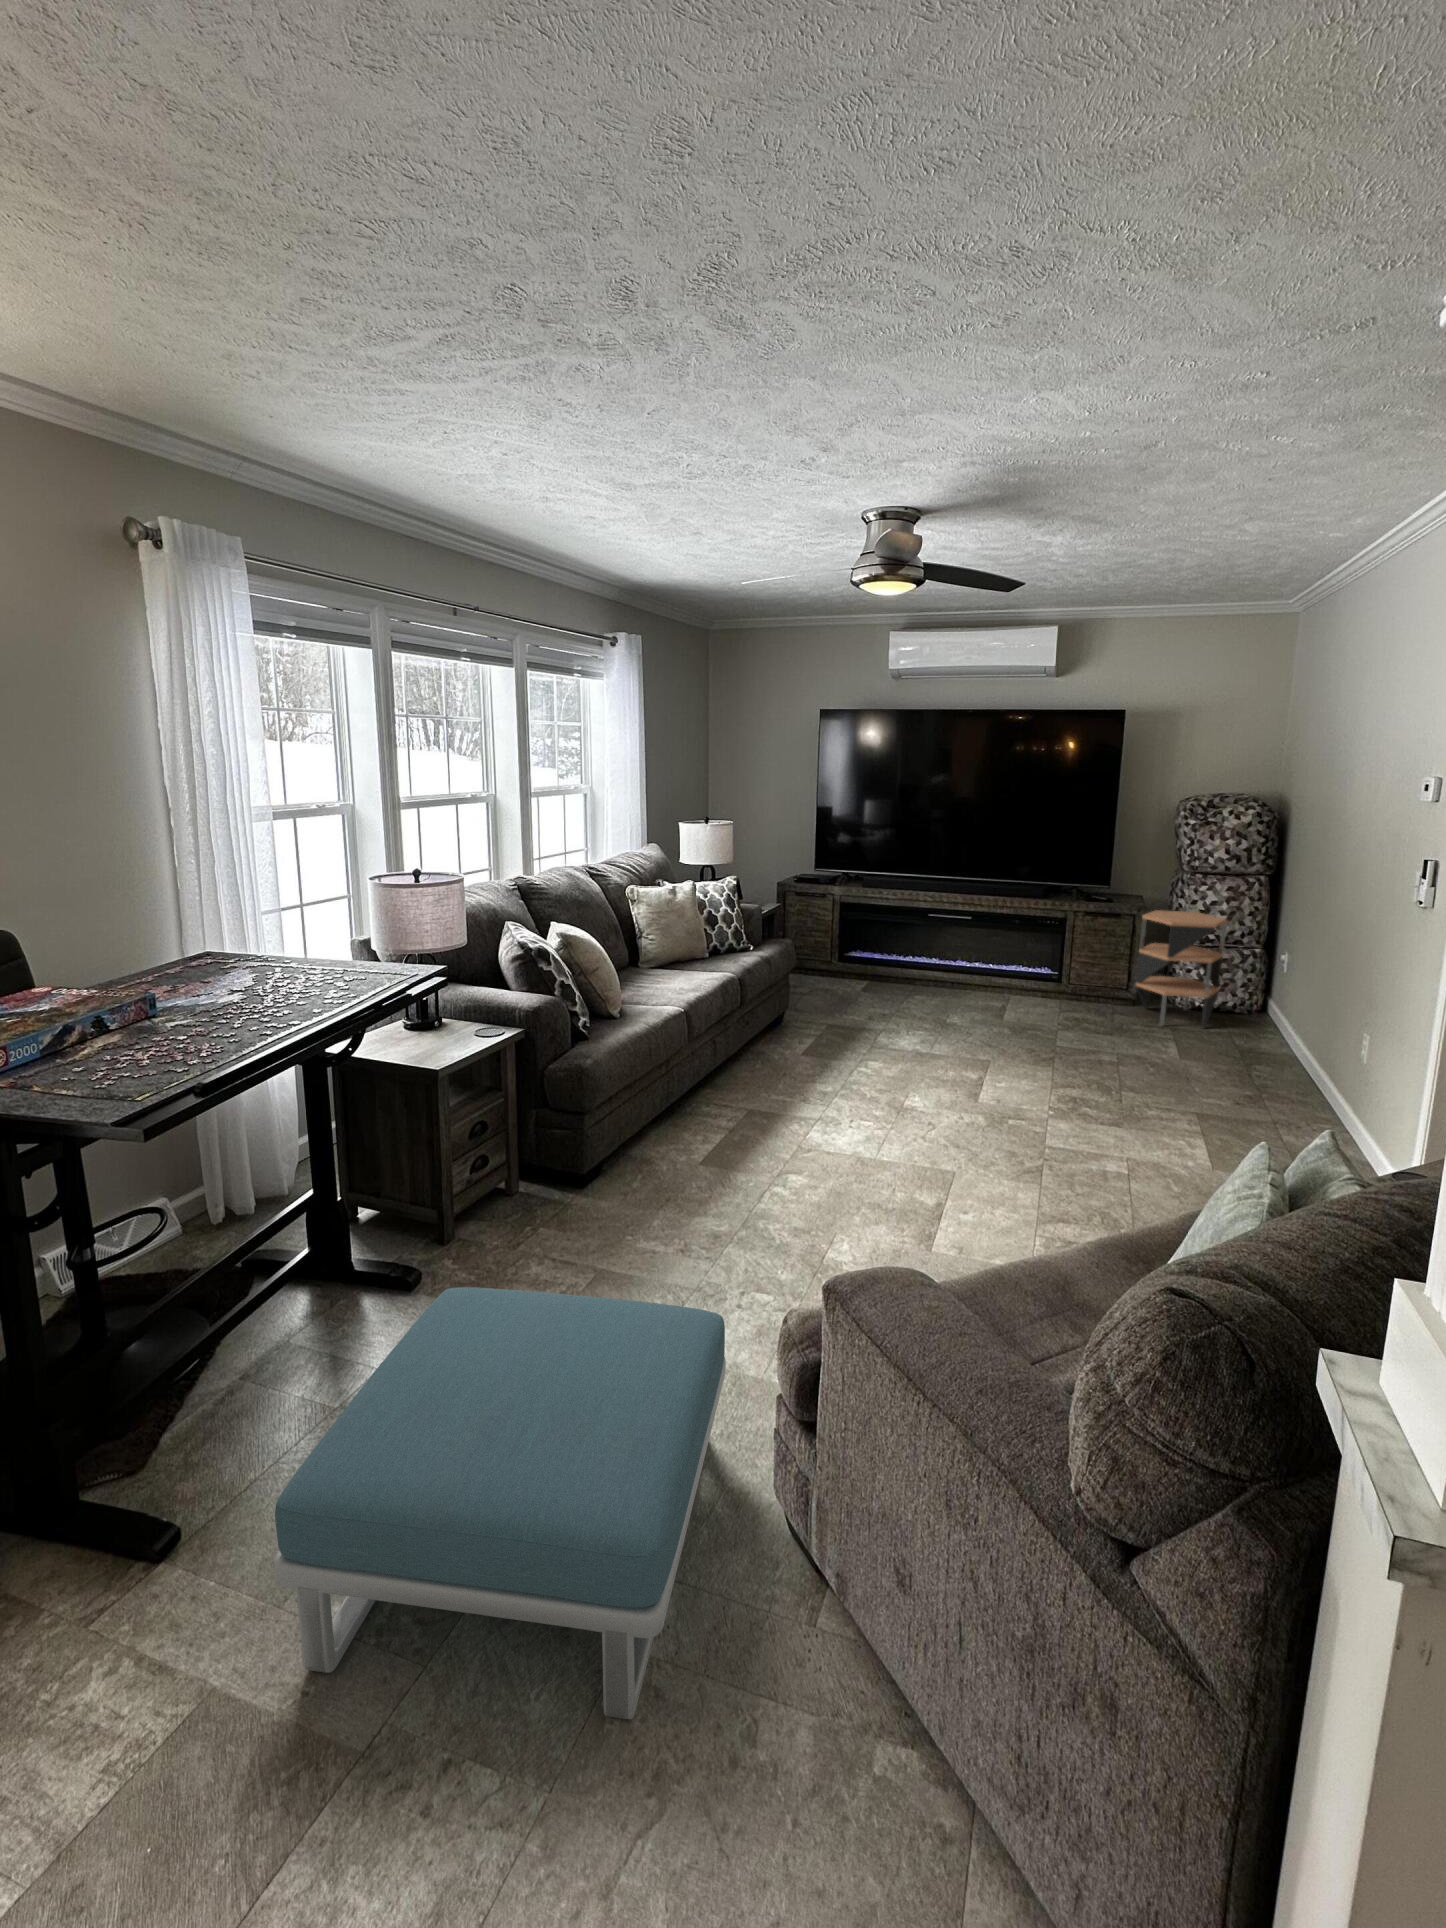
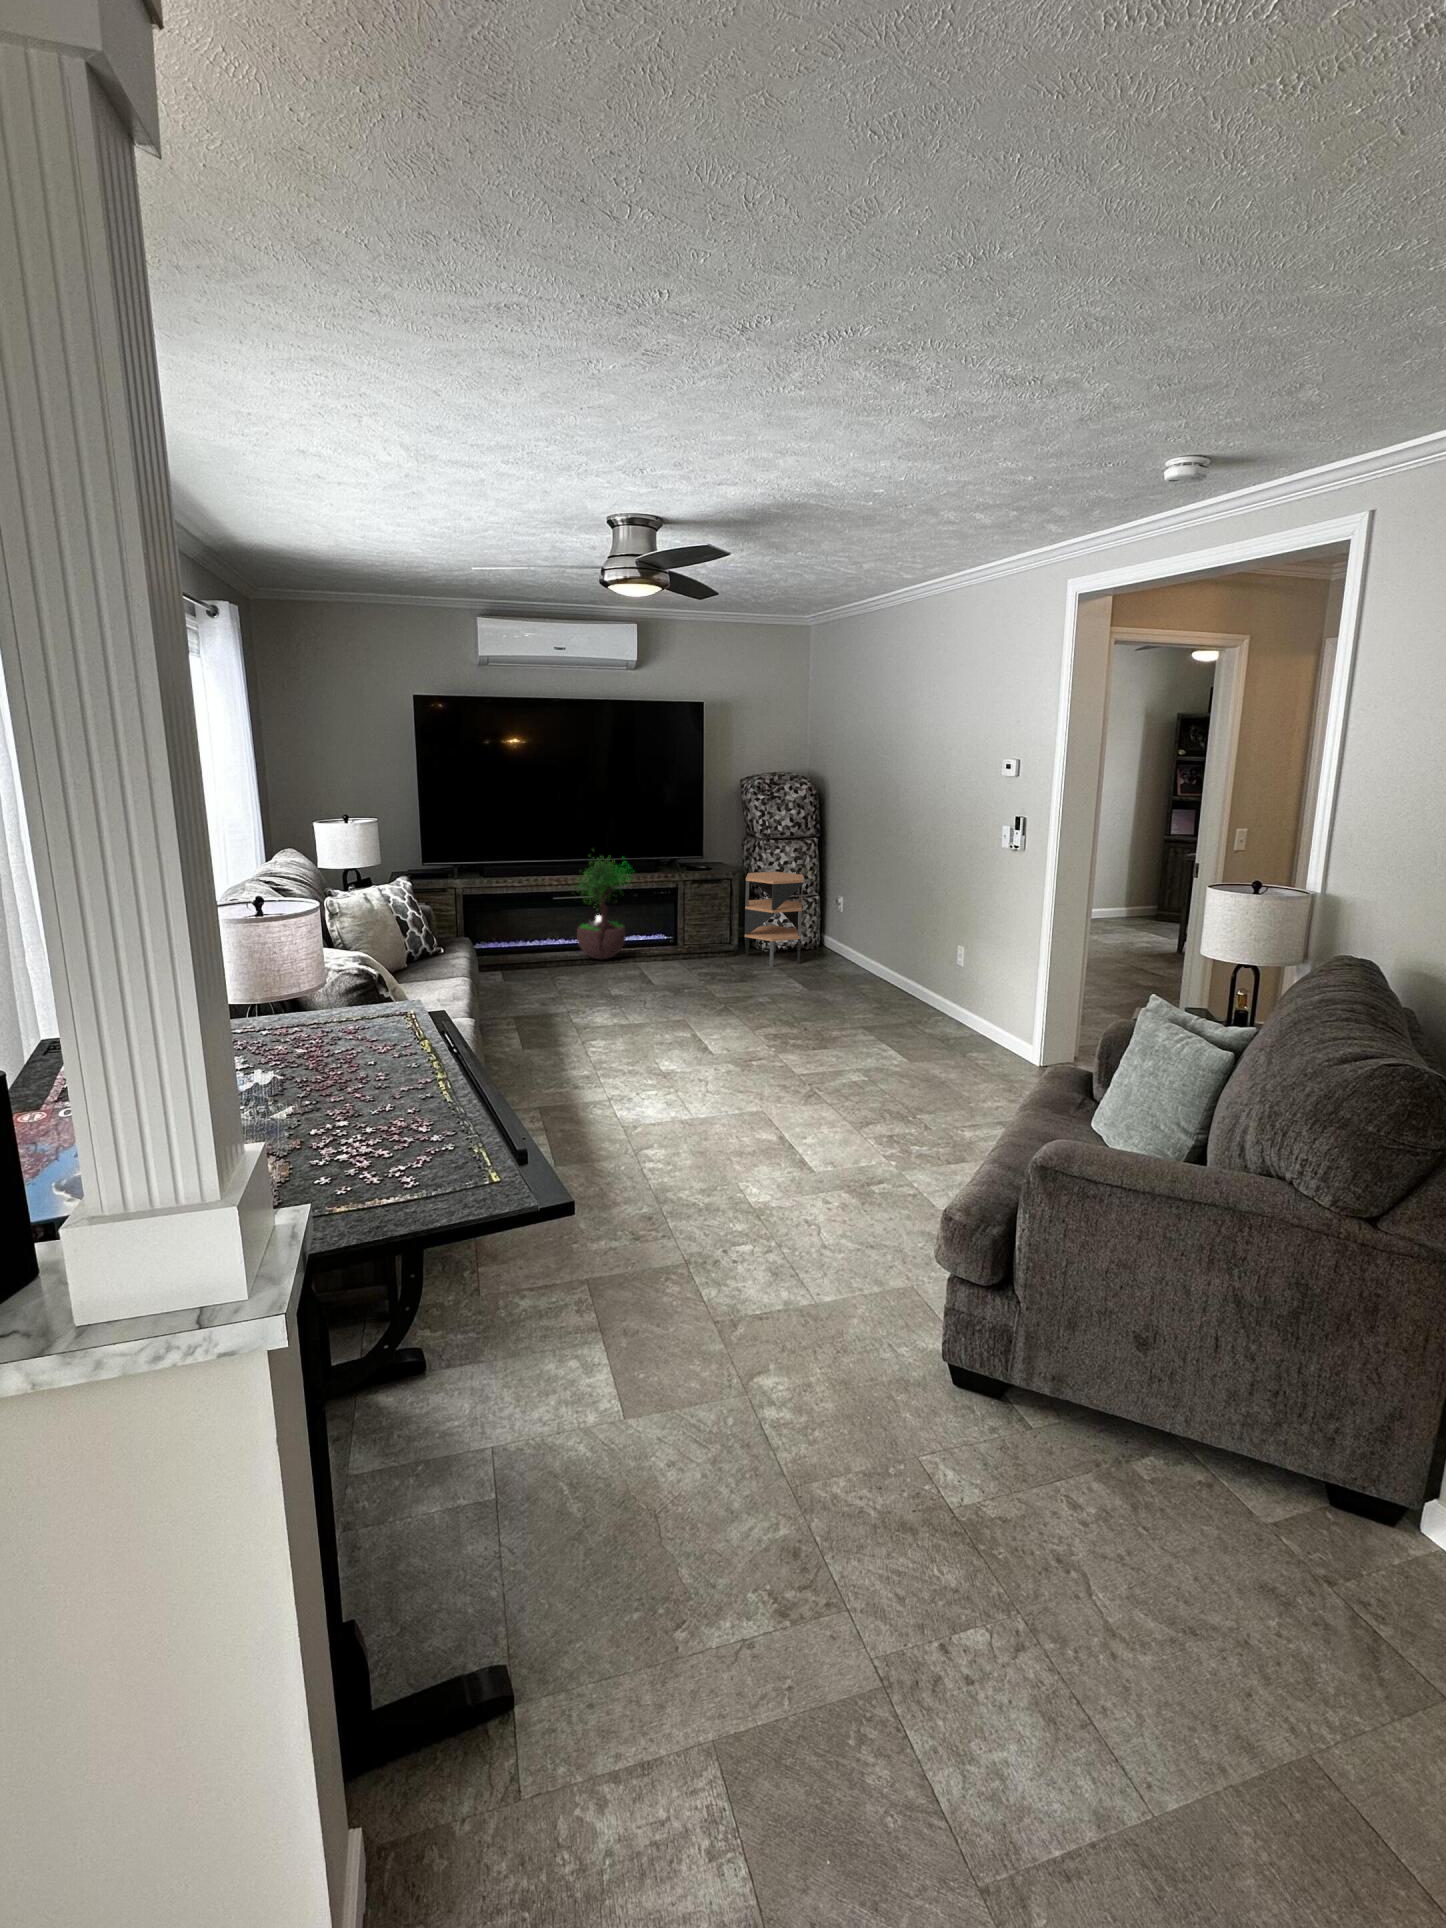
potted tree: none [938,867,1014,988] -> present [575,856,631,959]
footstool: present [274,1287,726,1719] -> none [611,1247,1031,1674]

